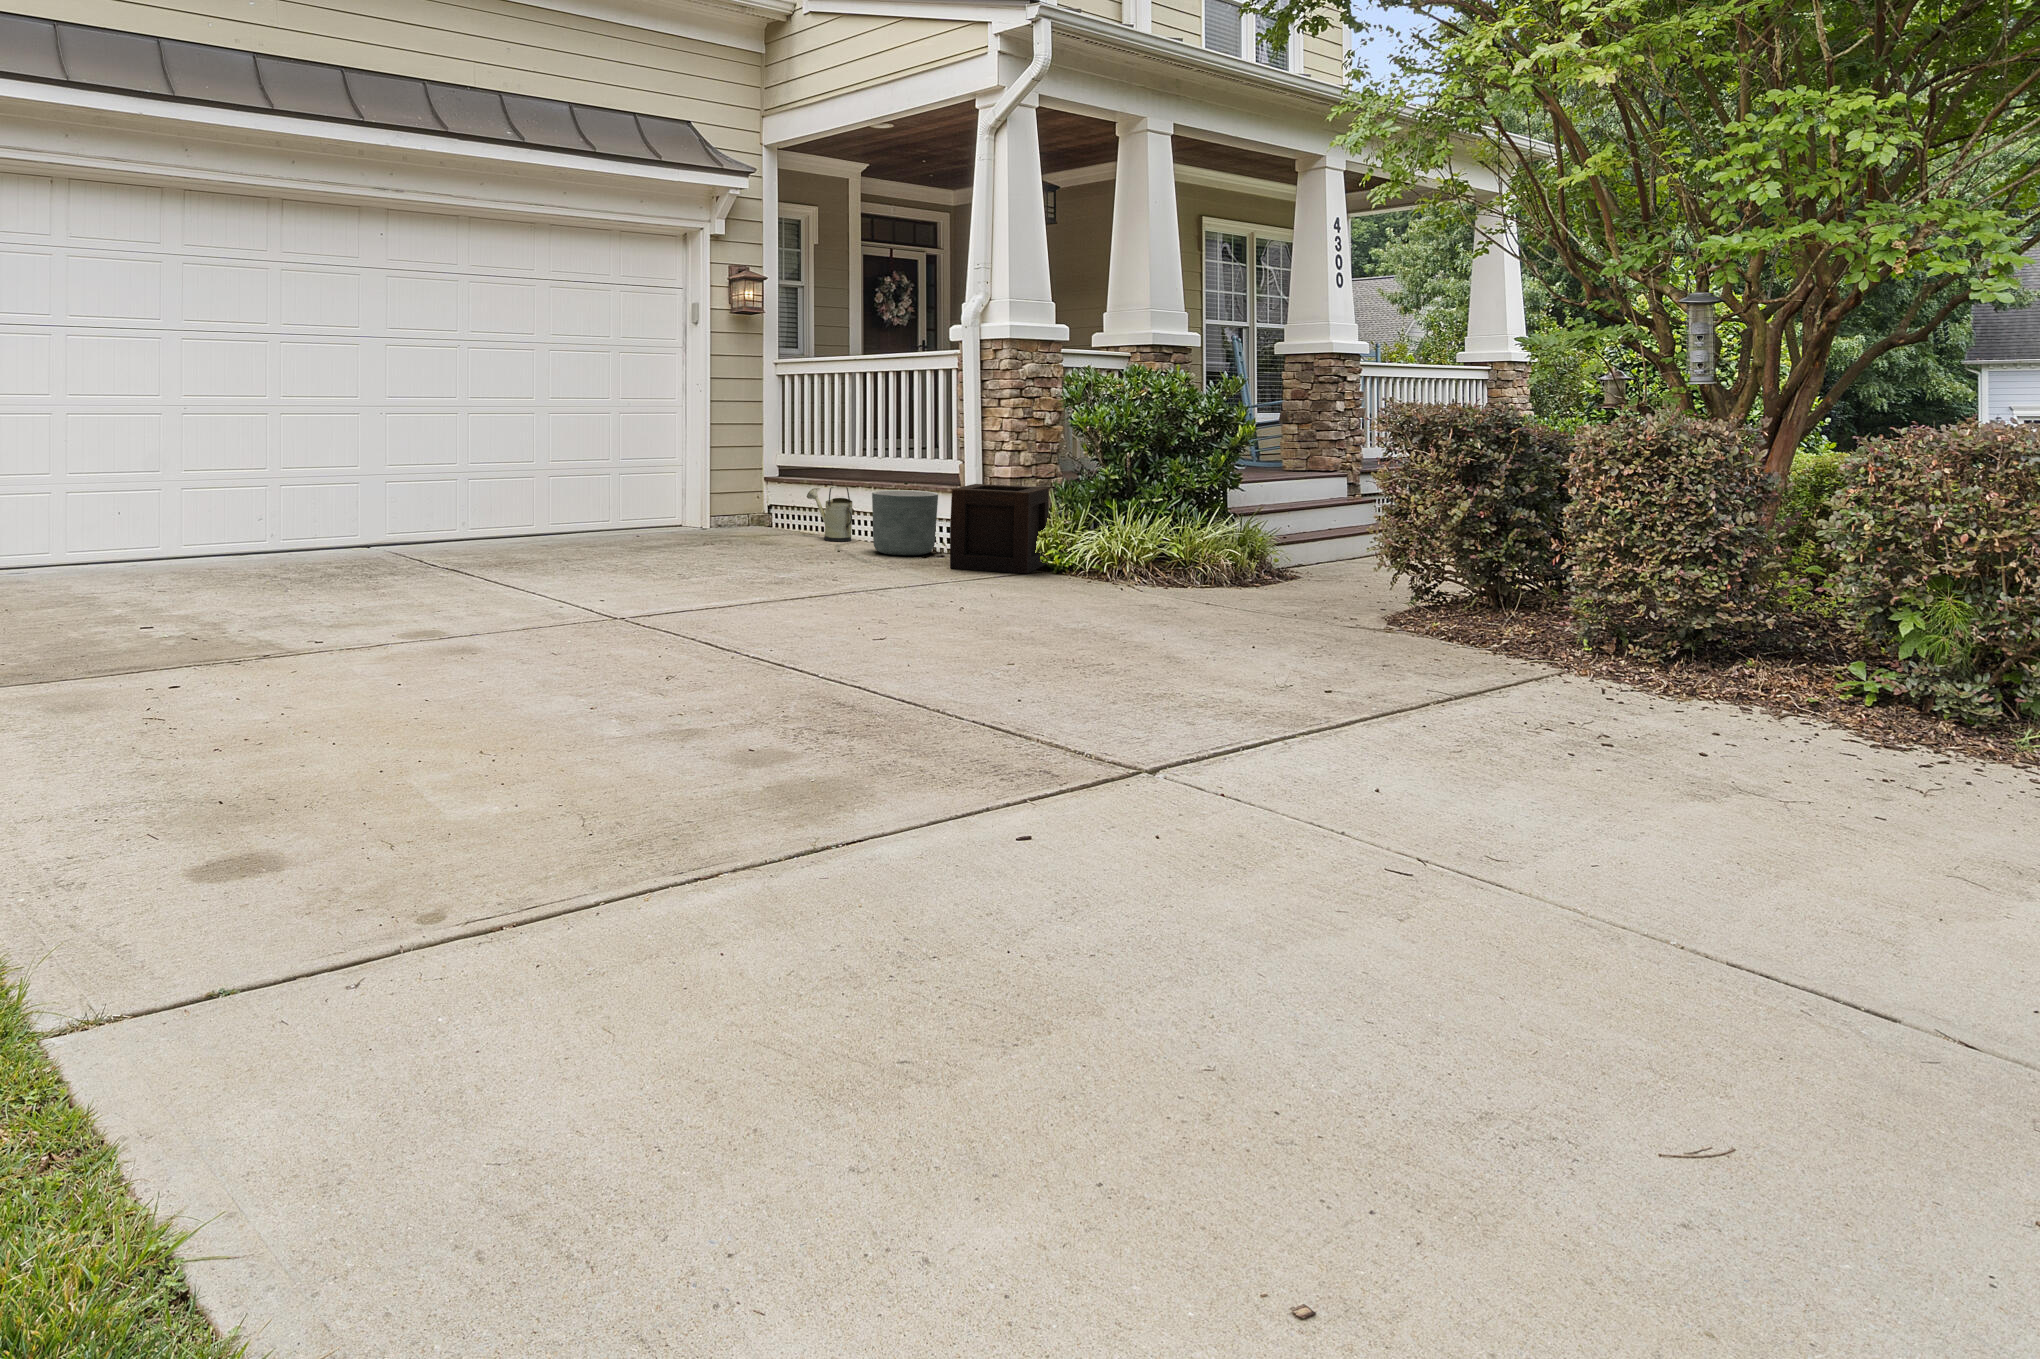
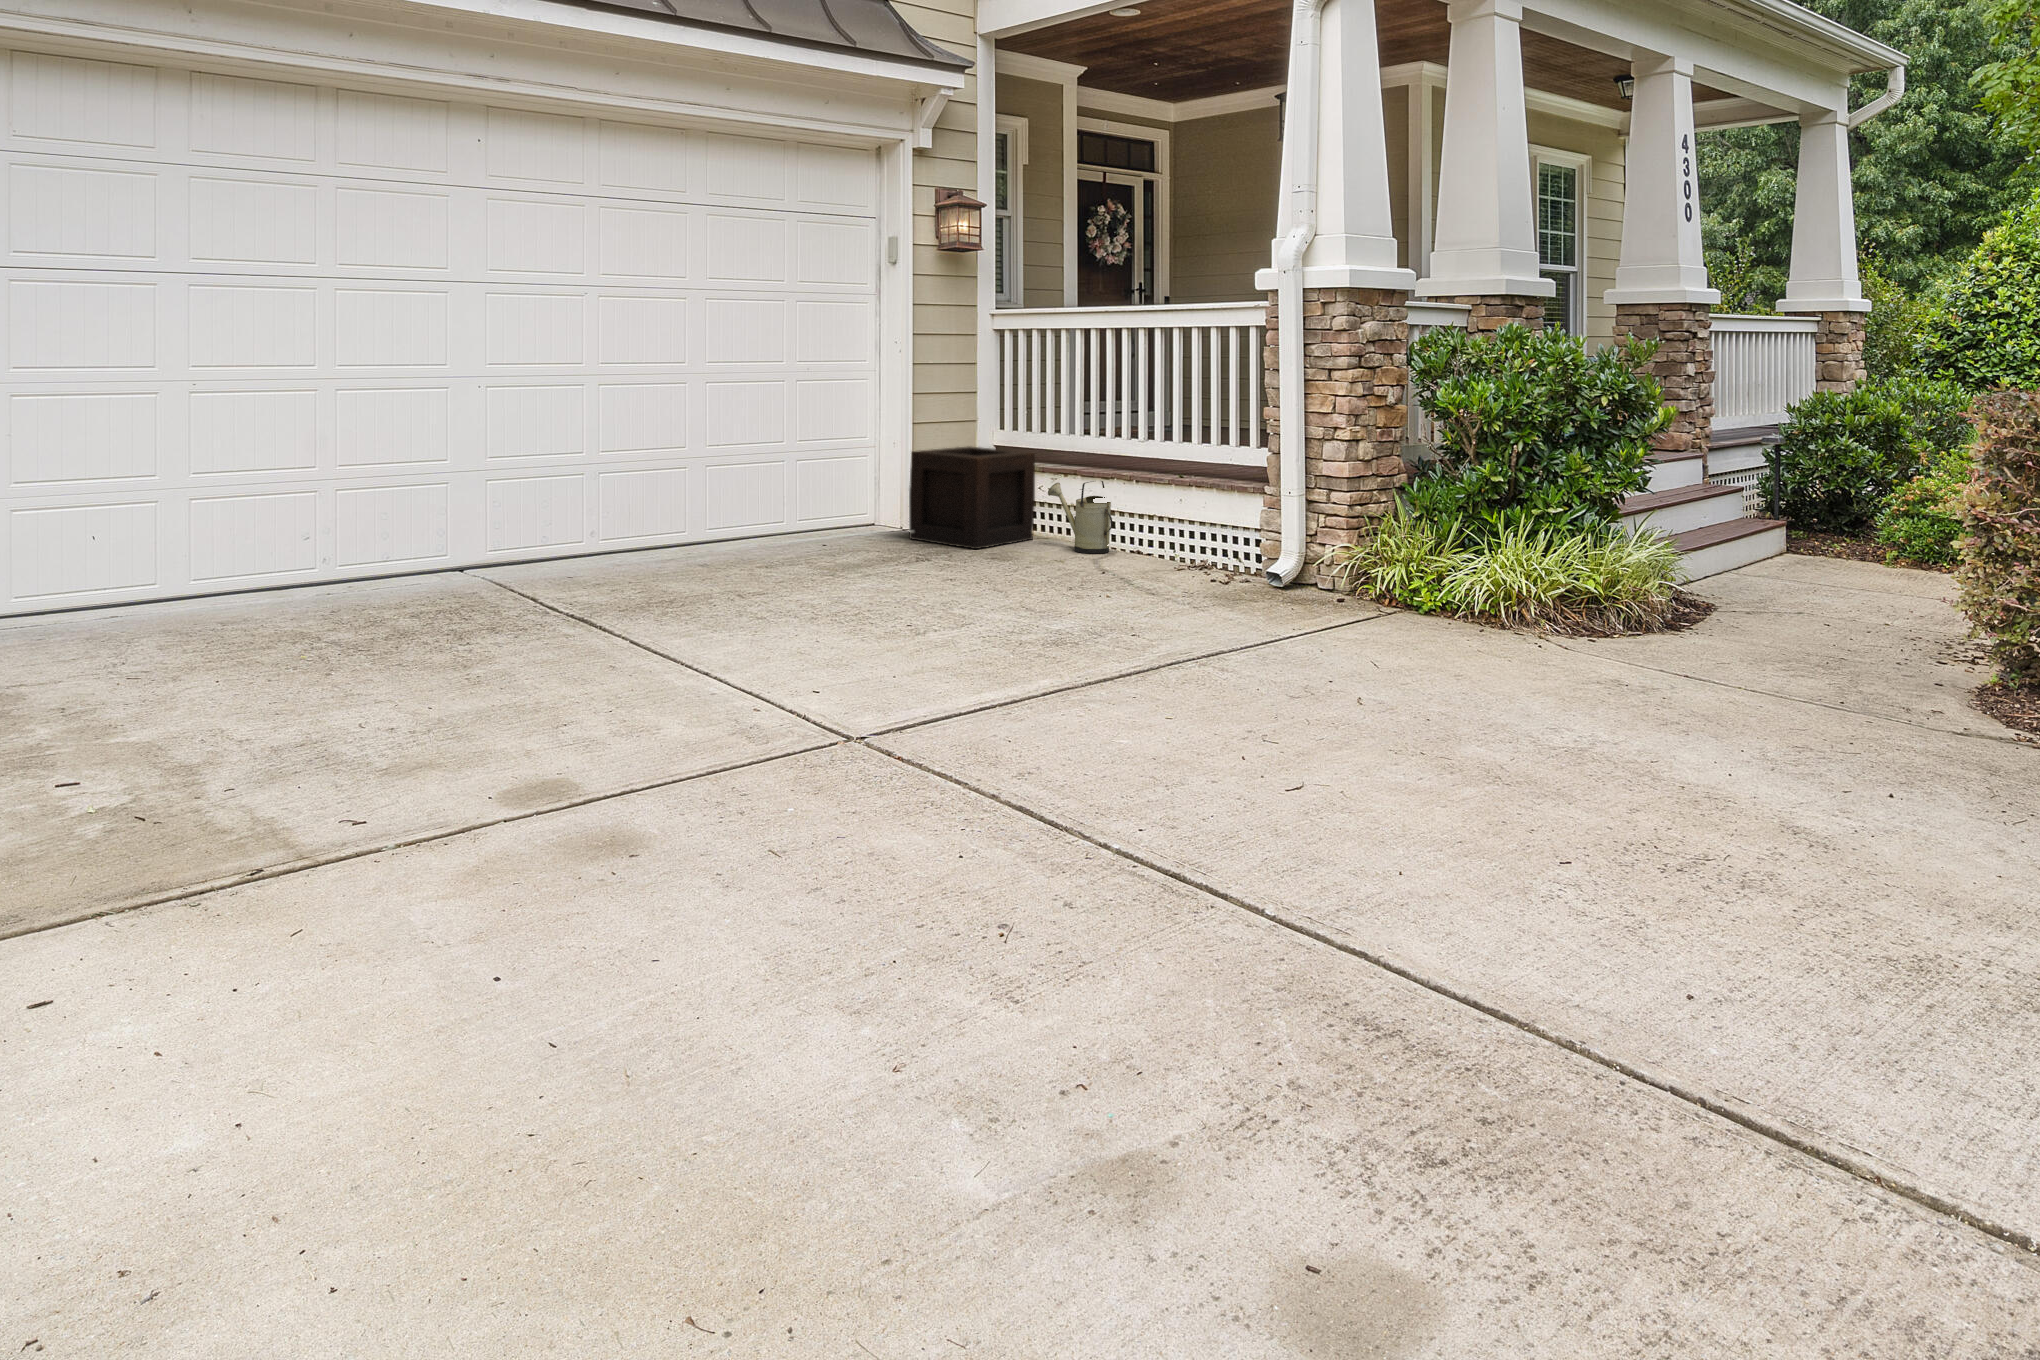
wooden crate: present [950,484,1049,574] -> present [909,446,1035,549]
planter: present [872,490,938,555] -> none [1152,489,1240,578]

